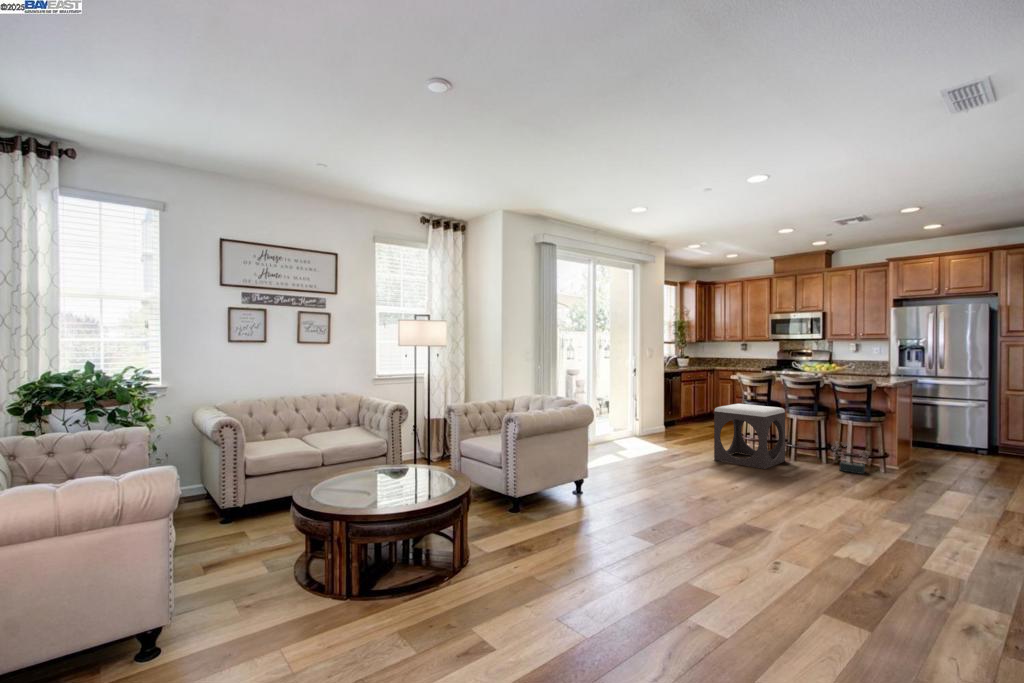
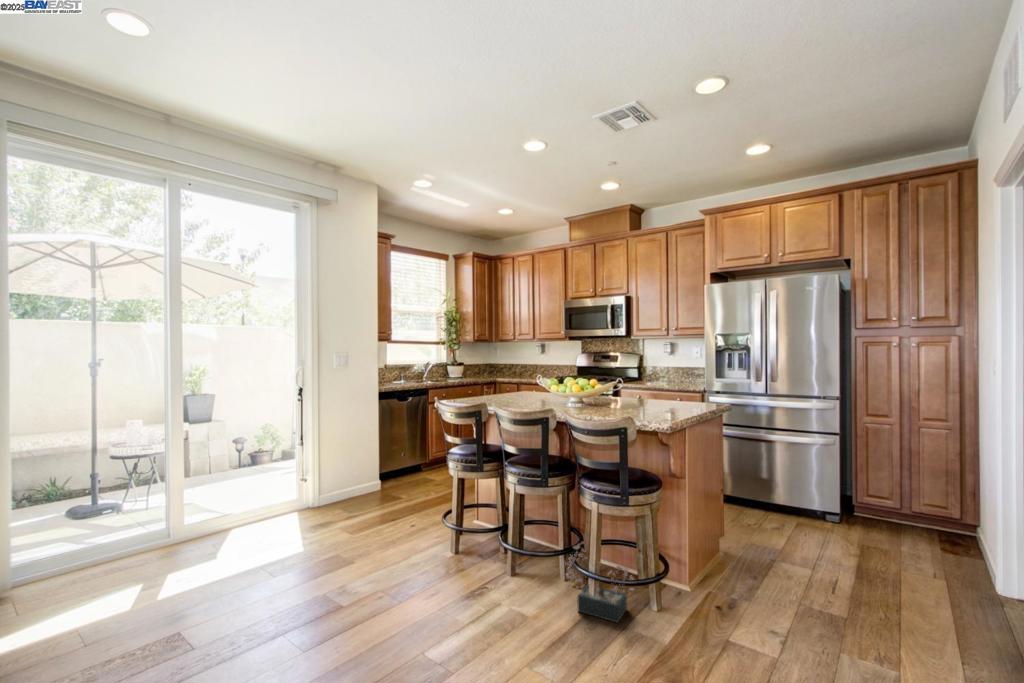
footstool: present [714,404,785,469] -> none [352,460,496,624]

